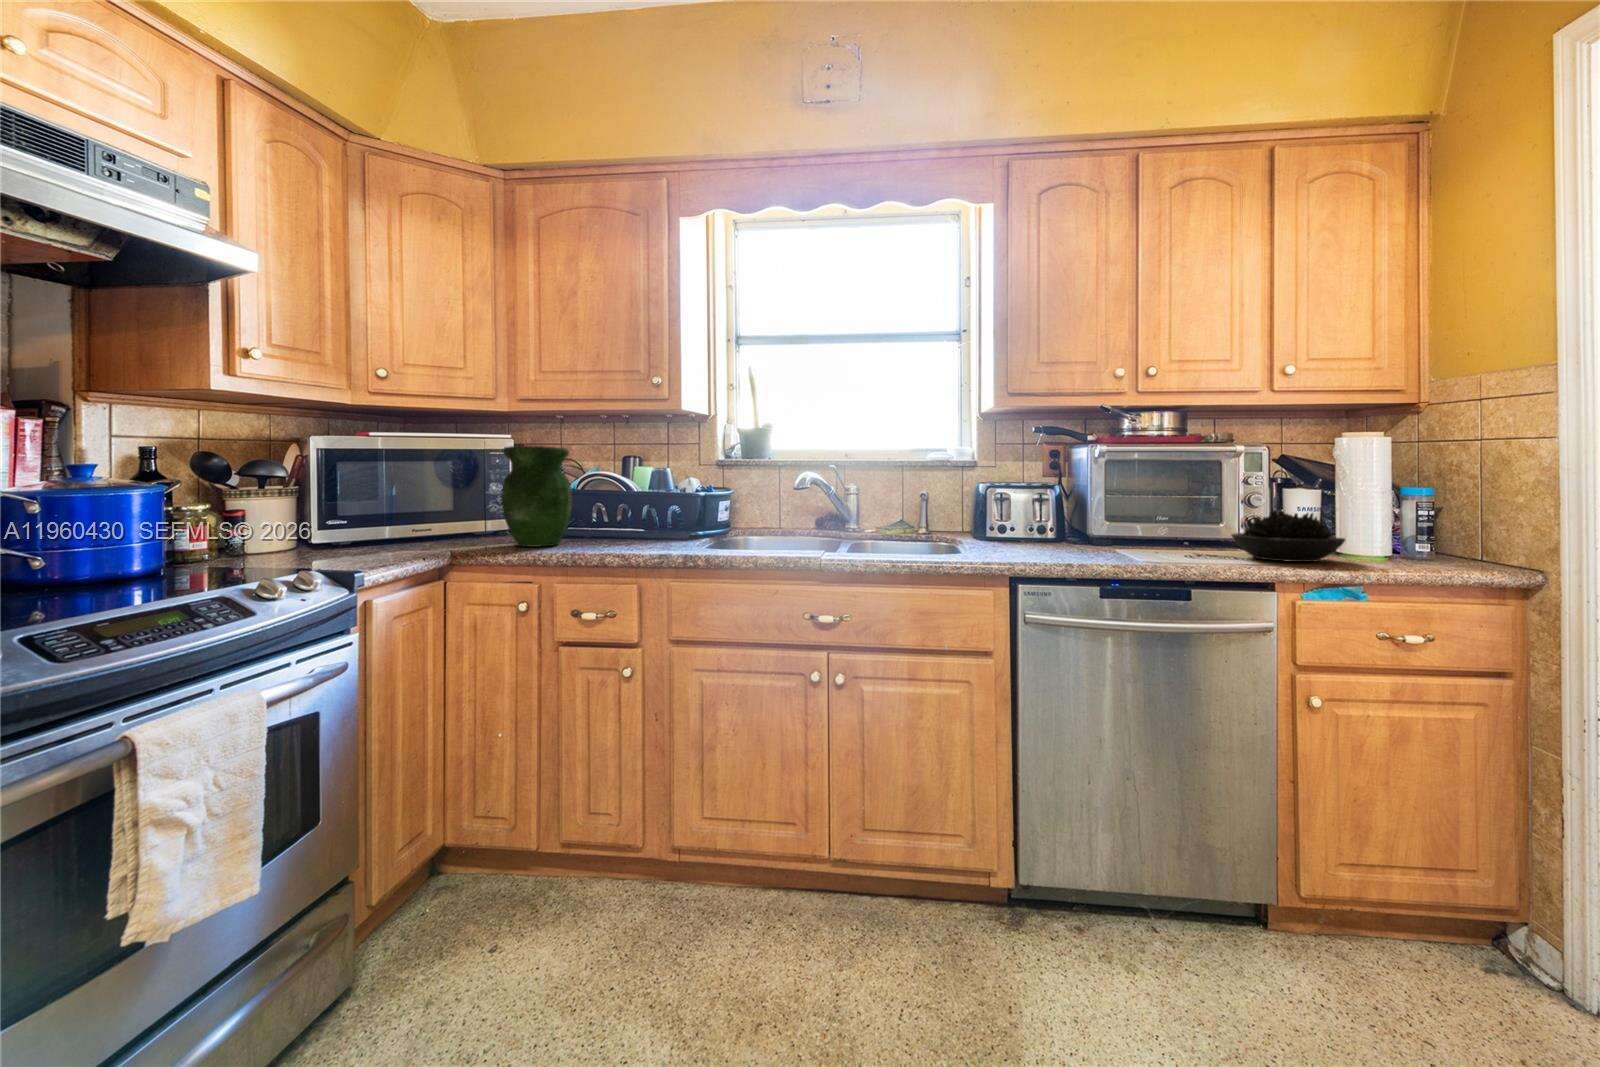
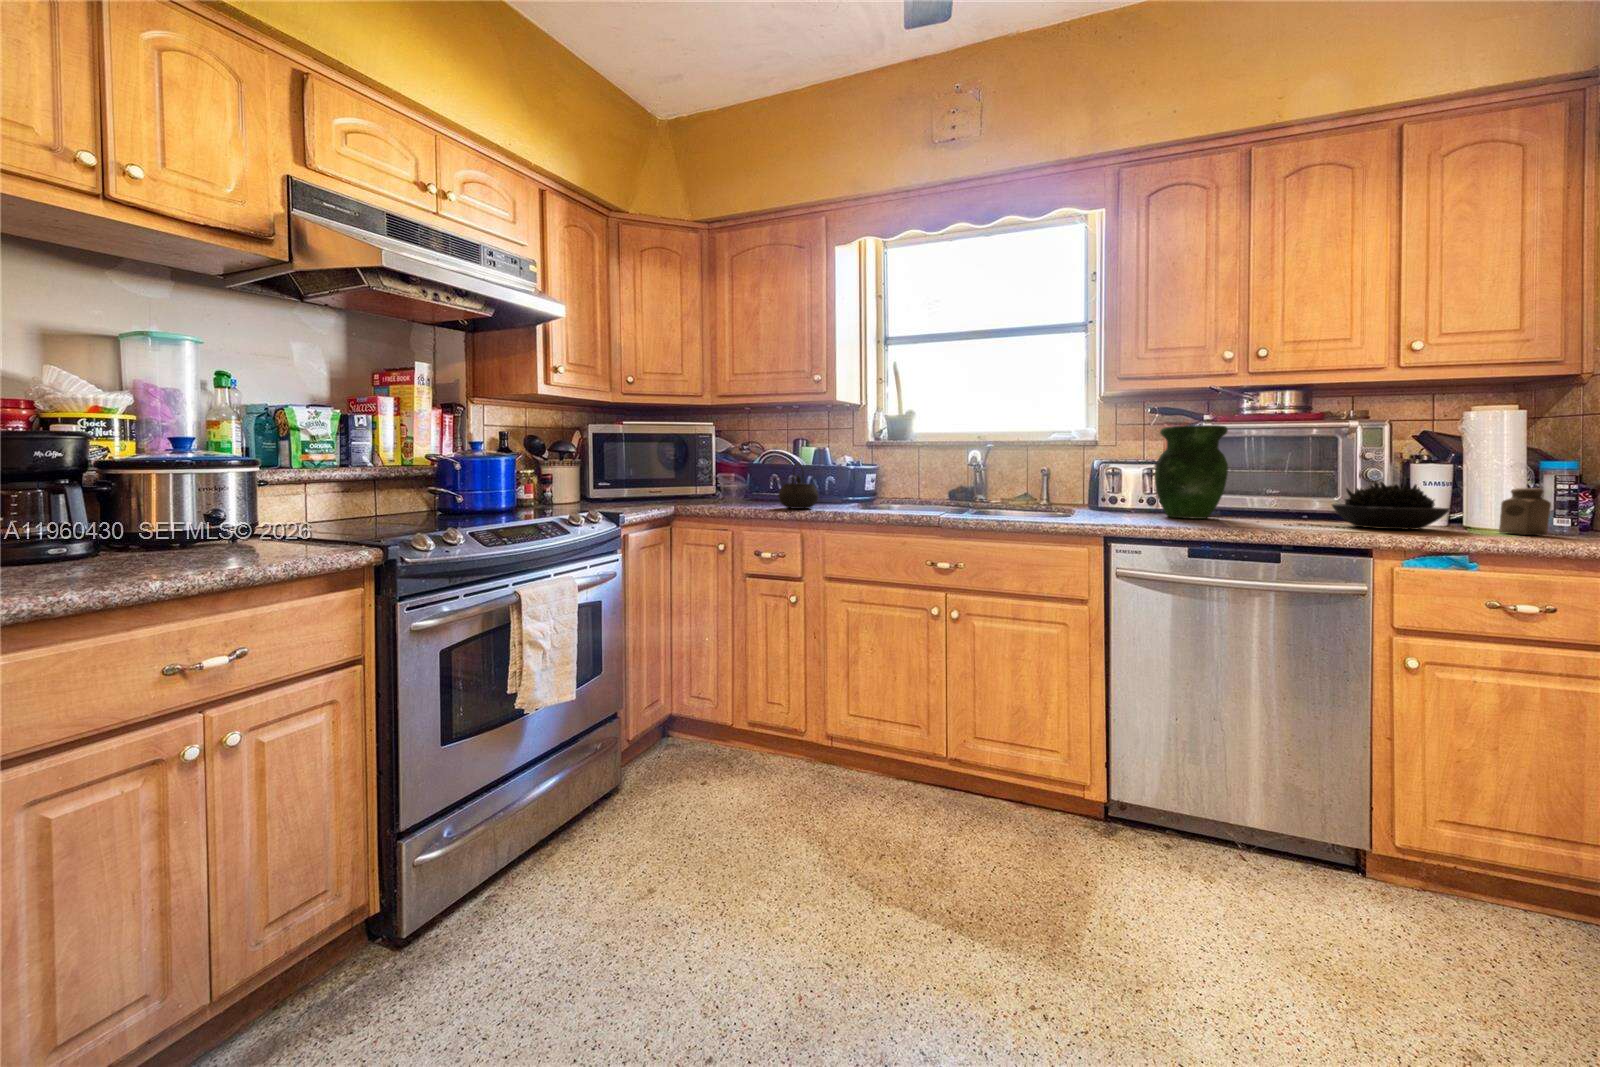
vase: present [501,446,573,547] -> present [1155,425,1228,519]
kettle: none [600,488,655,550] -> present [778,462,819,509]
salt shaker: none [1388,517,1433,566] -> present [1499,488,1551,535]

